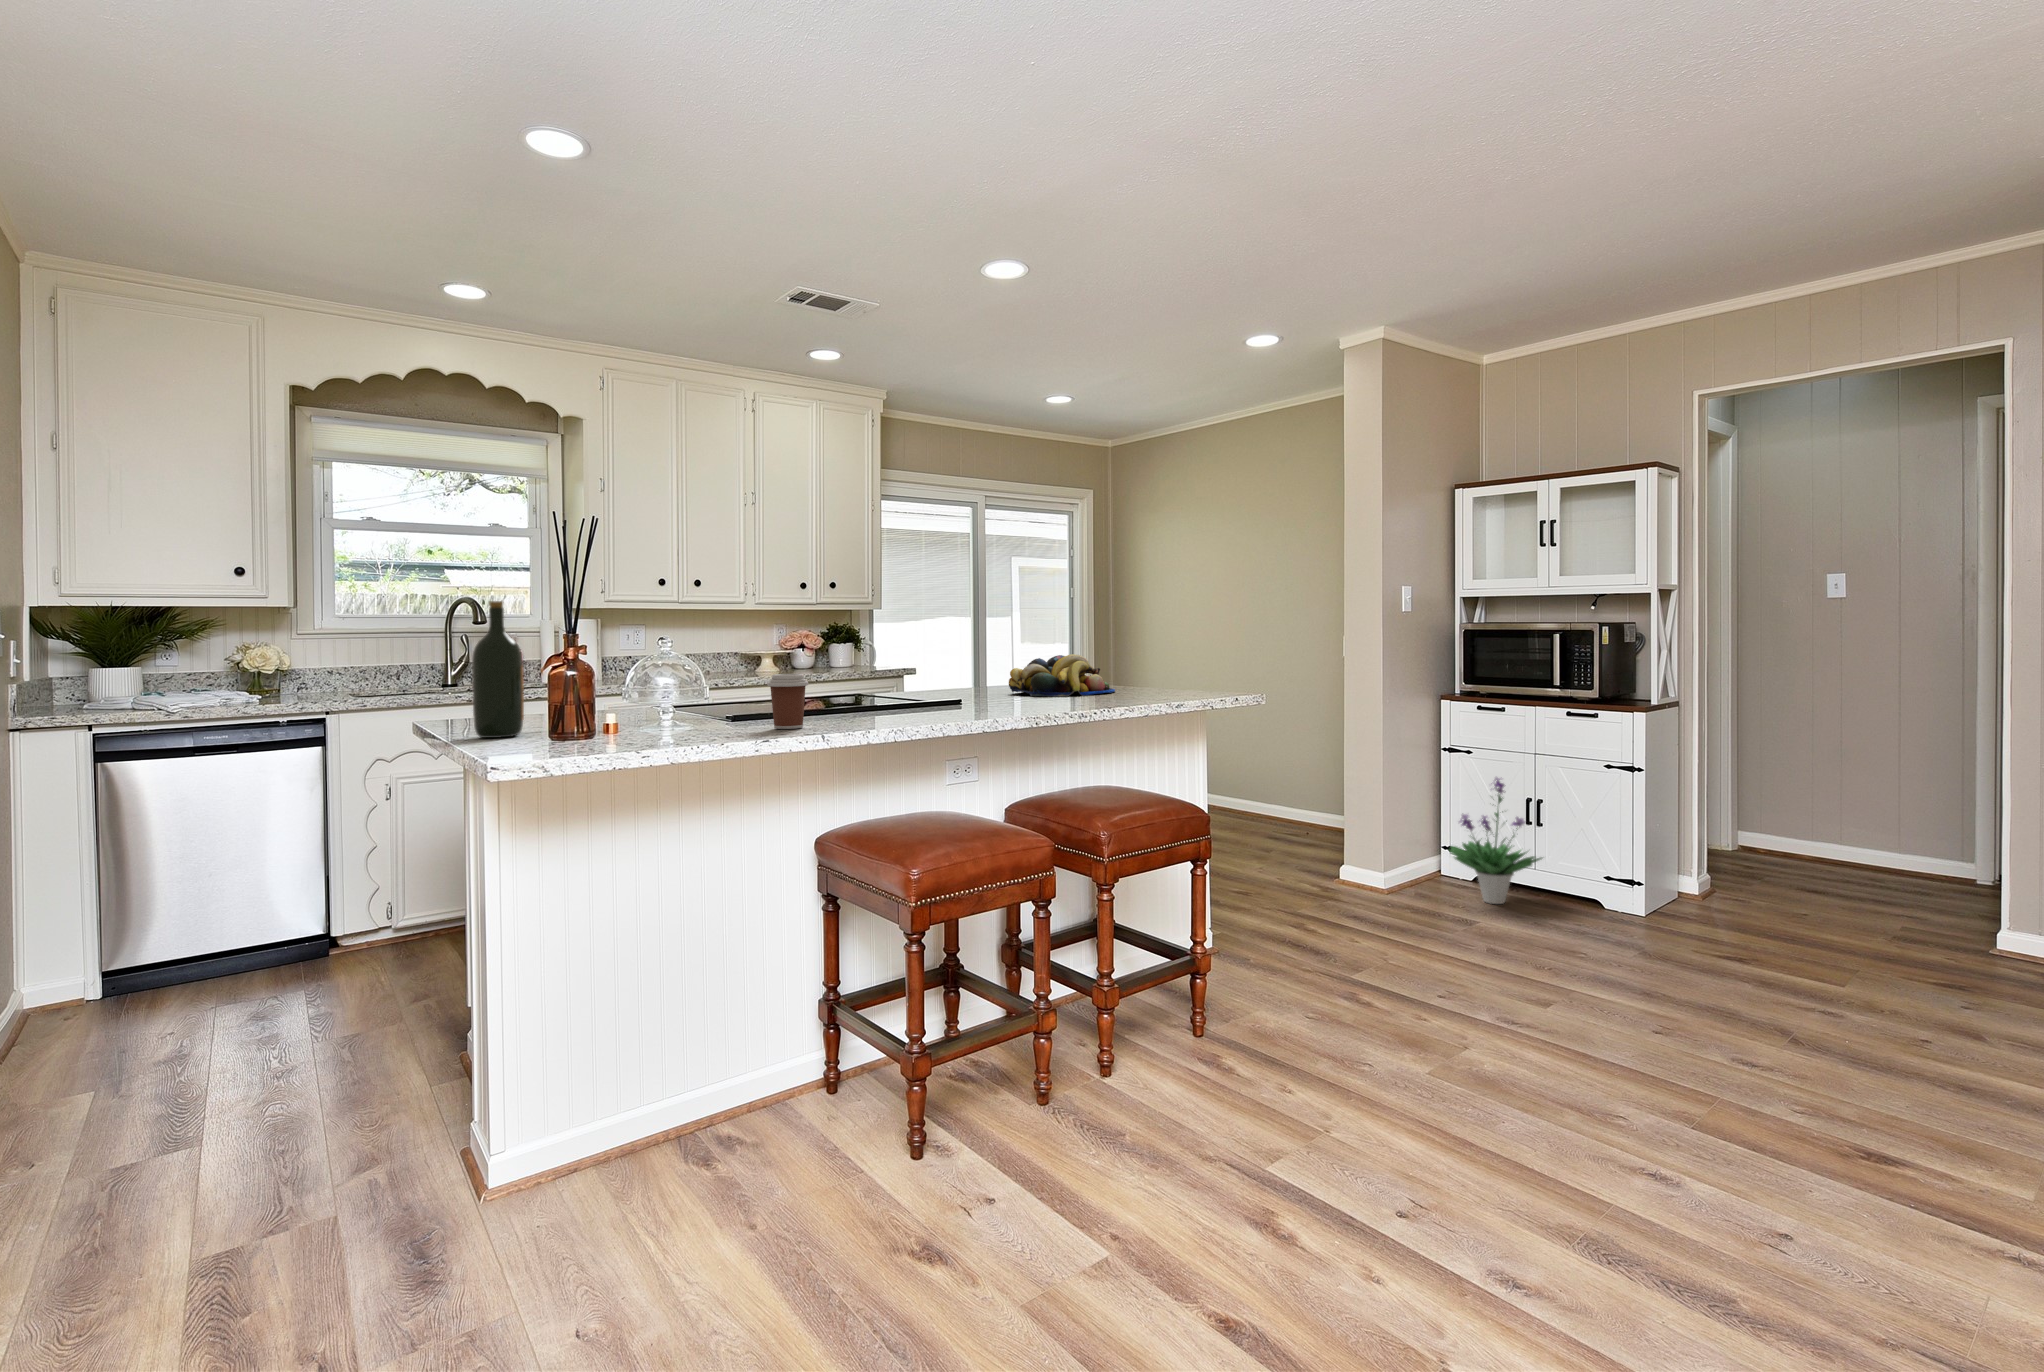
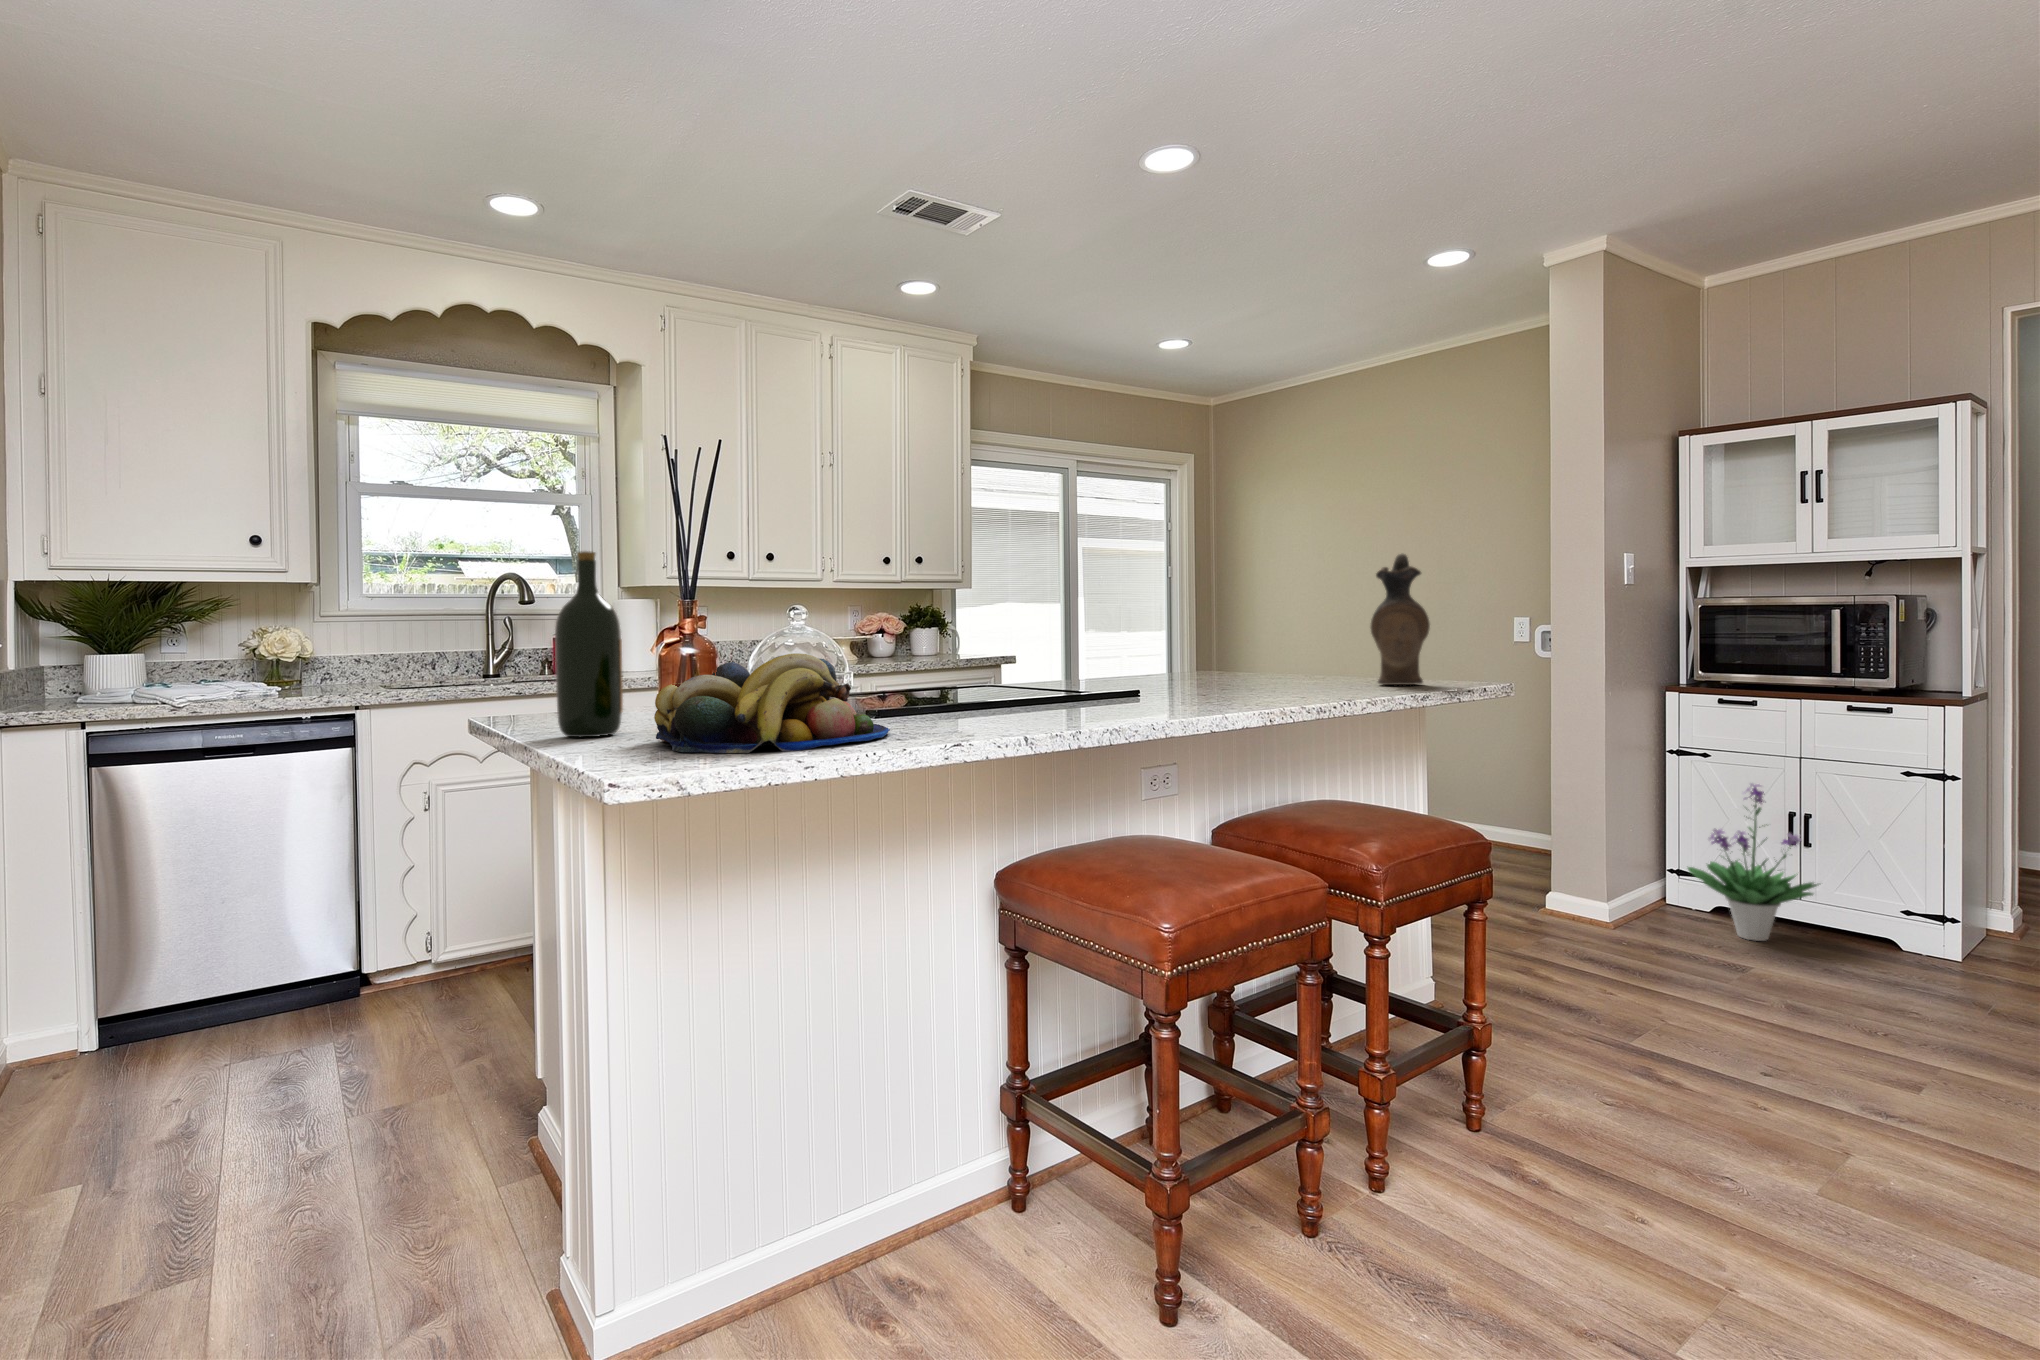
ceramic pitcher: none [1132,597,1174,698] -> present [1371,554,1430,685]
fruit bowl: present [1009,654,1115,696] -> present [654,653,890,753]
coffee cup: present [767,674,808,729] -> none [950,650,1005,725]

